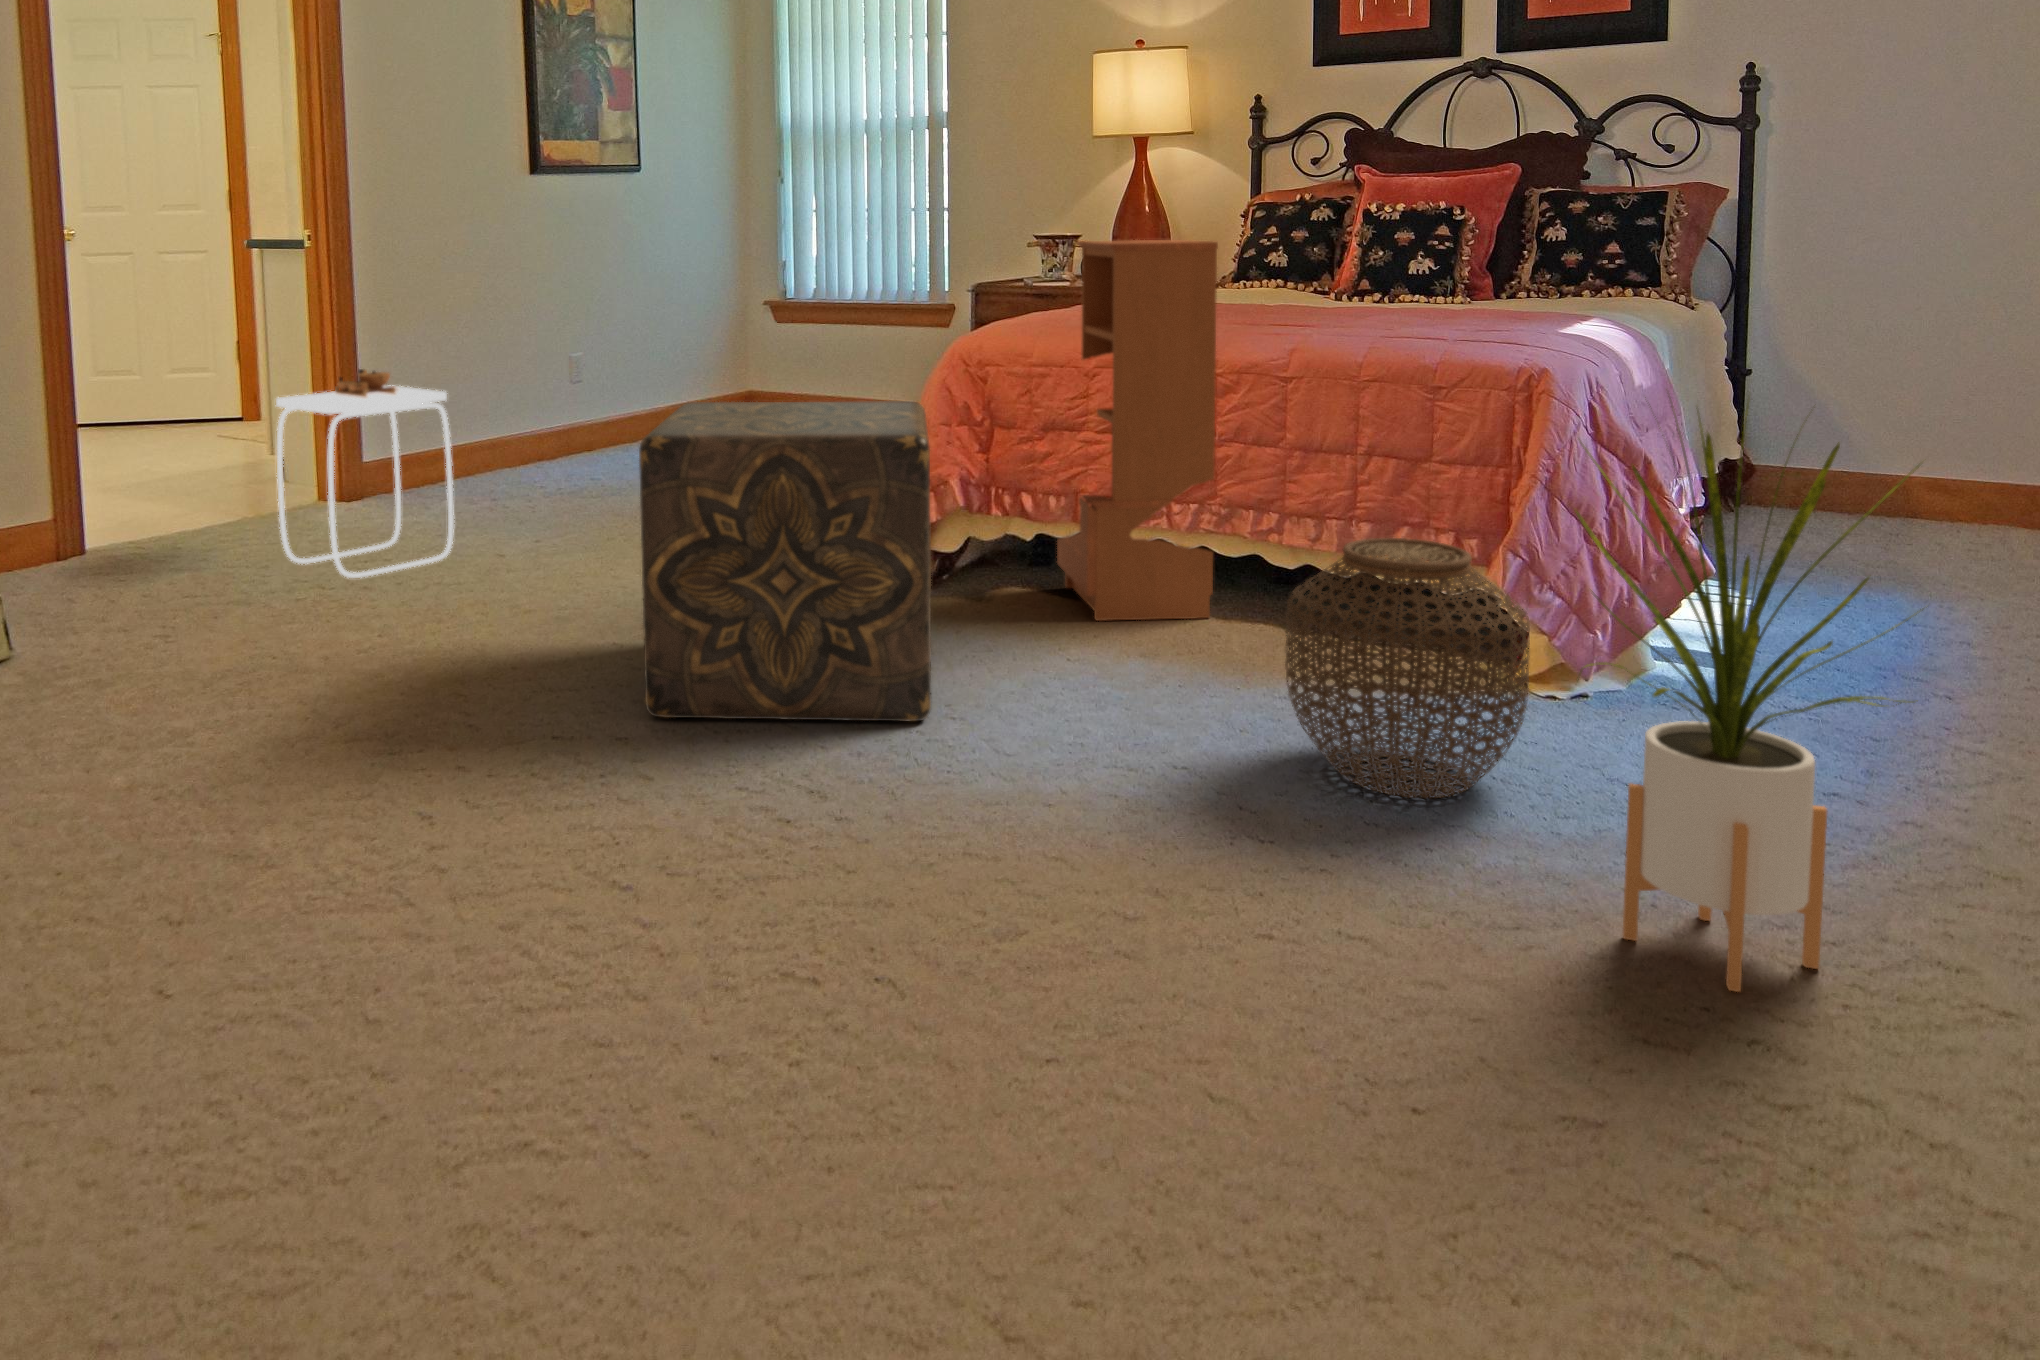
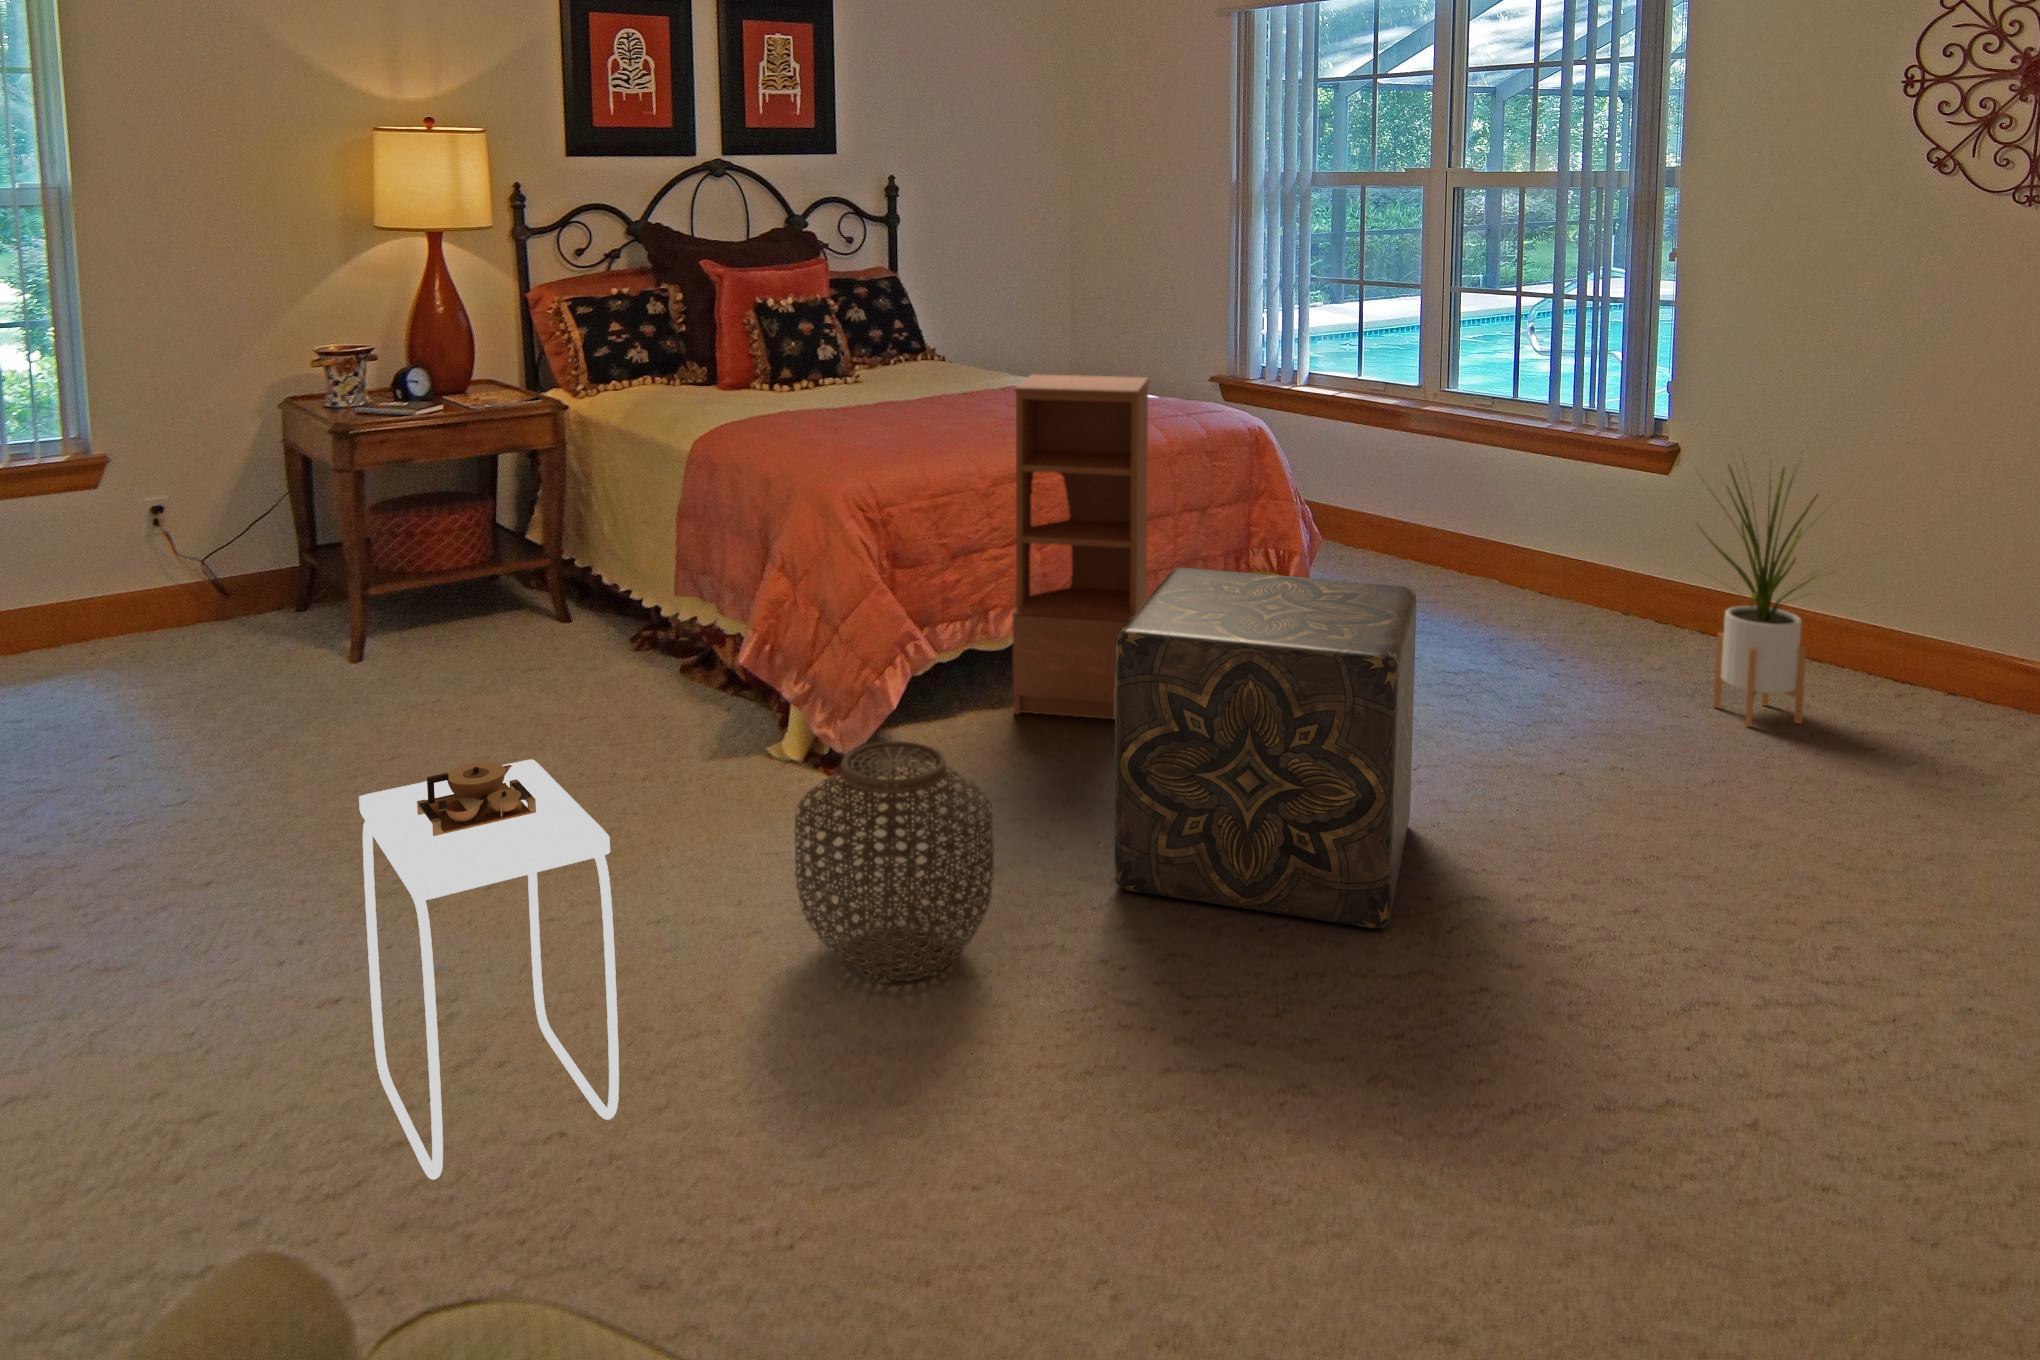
woven basket: present [1285,538,1530,798] -> present [794,741,994,981]

